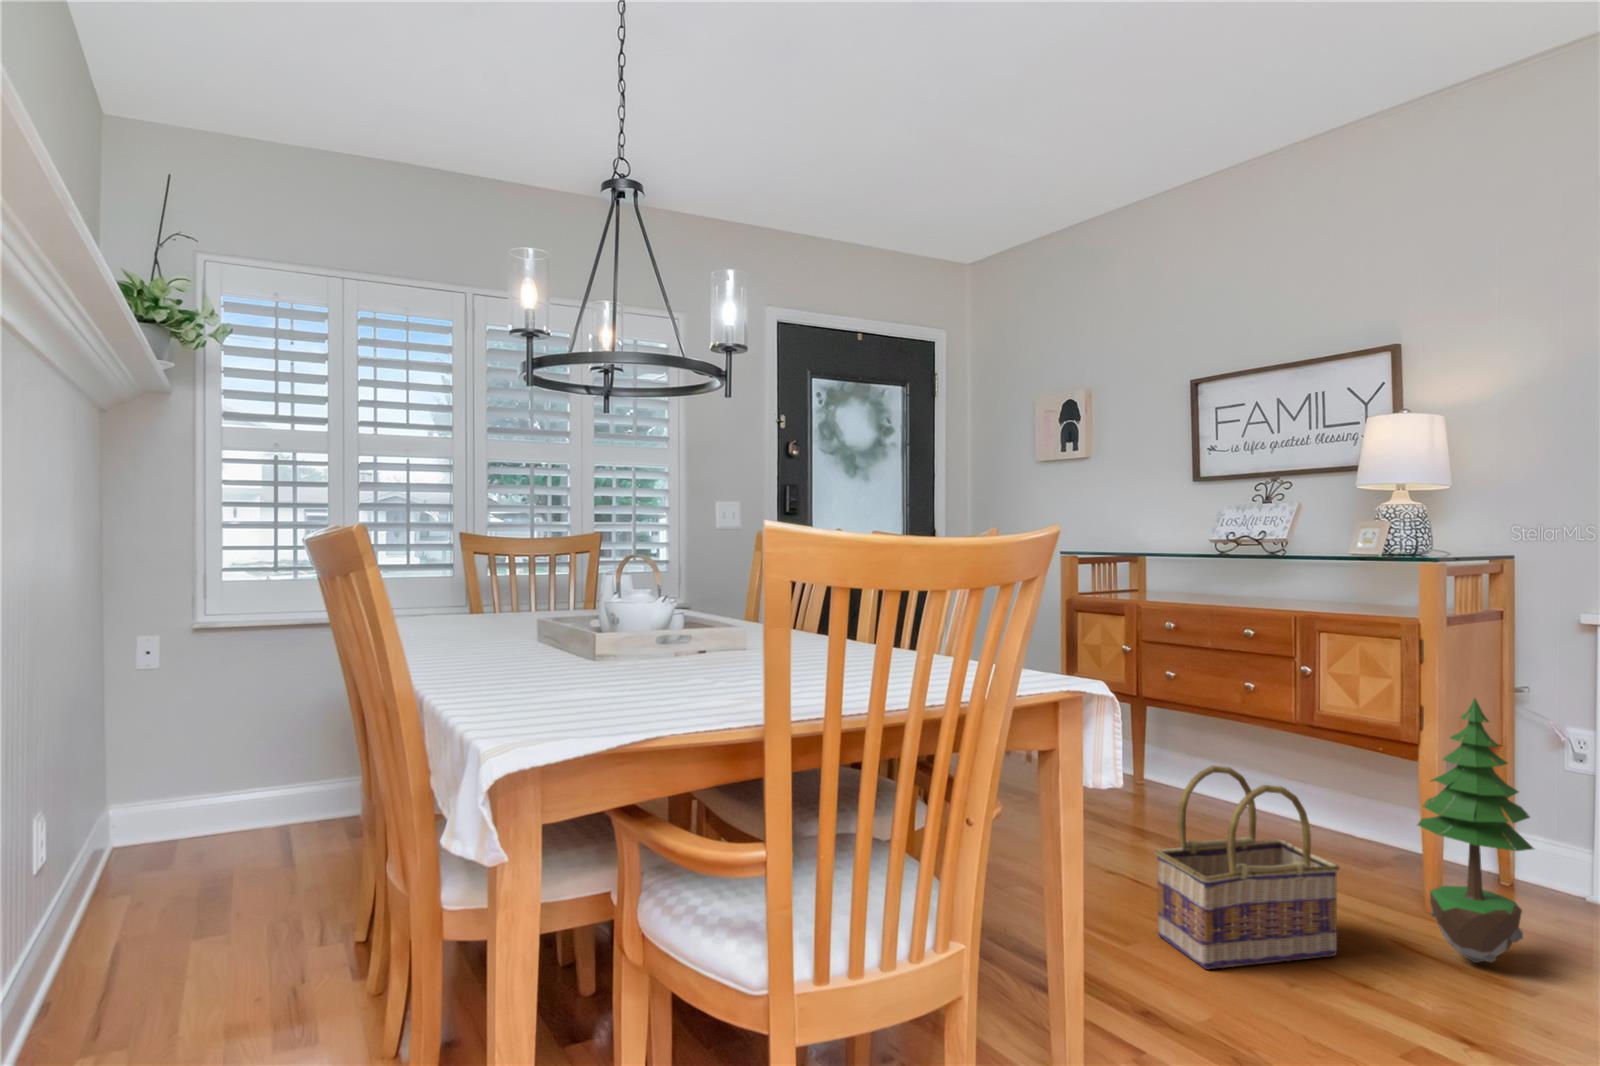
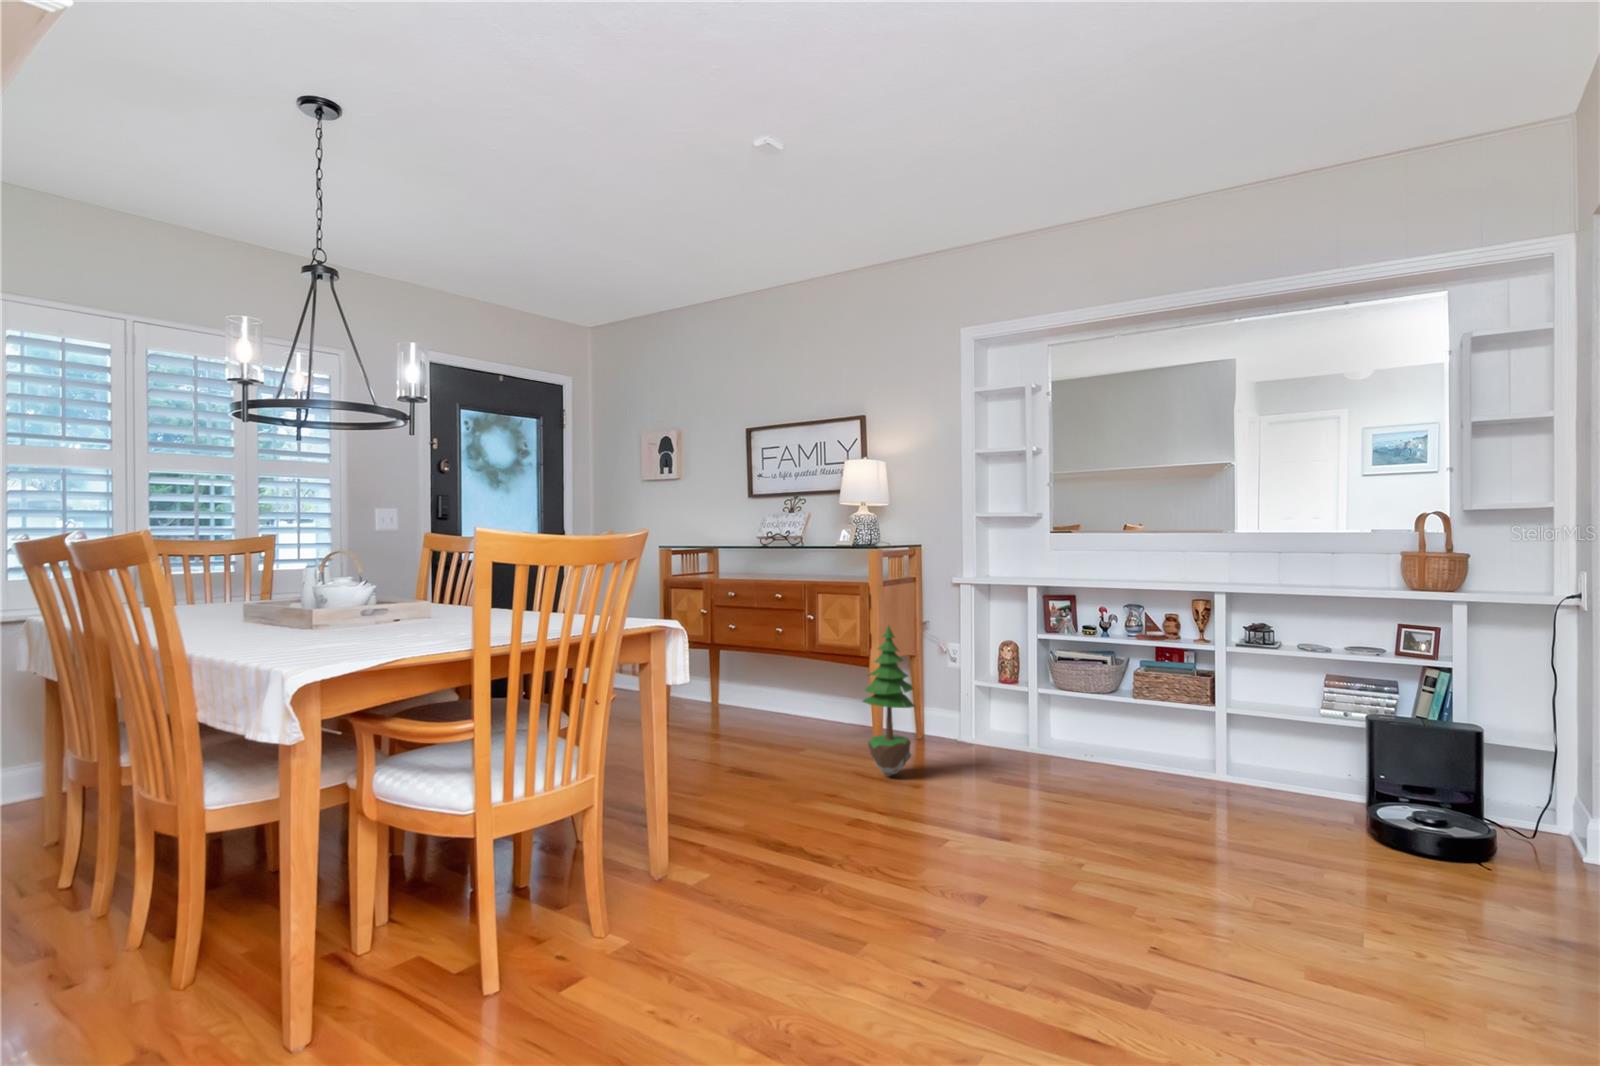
basket: present [1155,766,1339,969] -> none [717,678,821,801]

